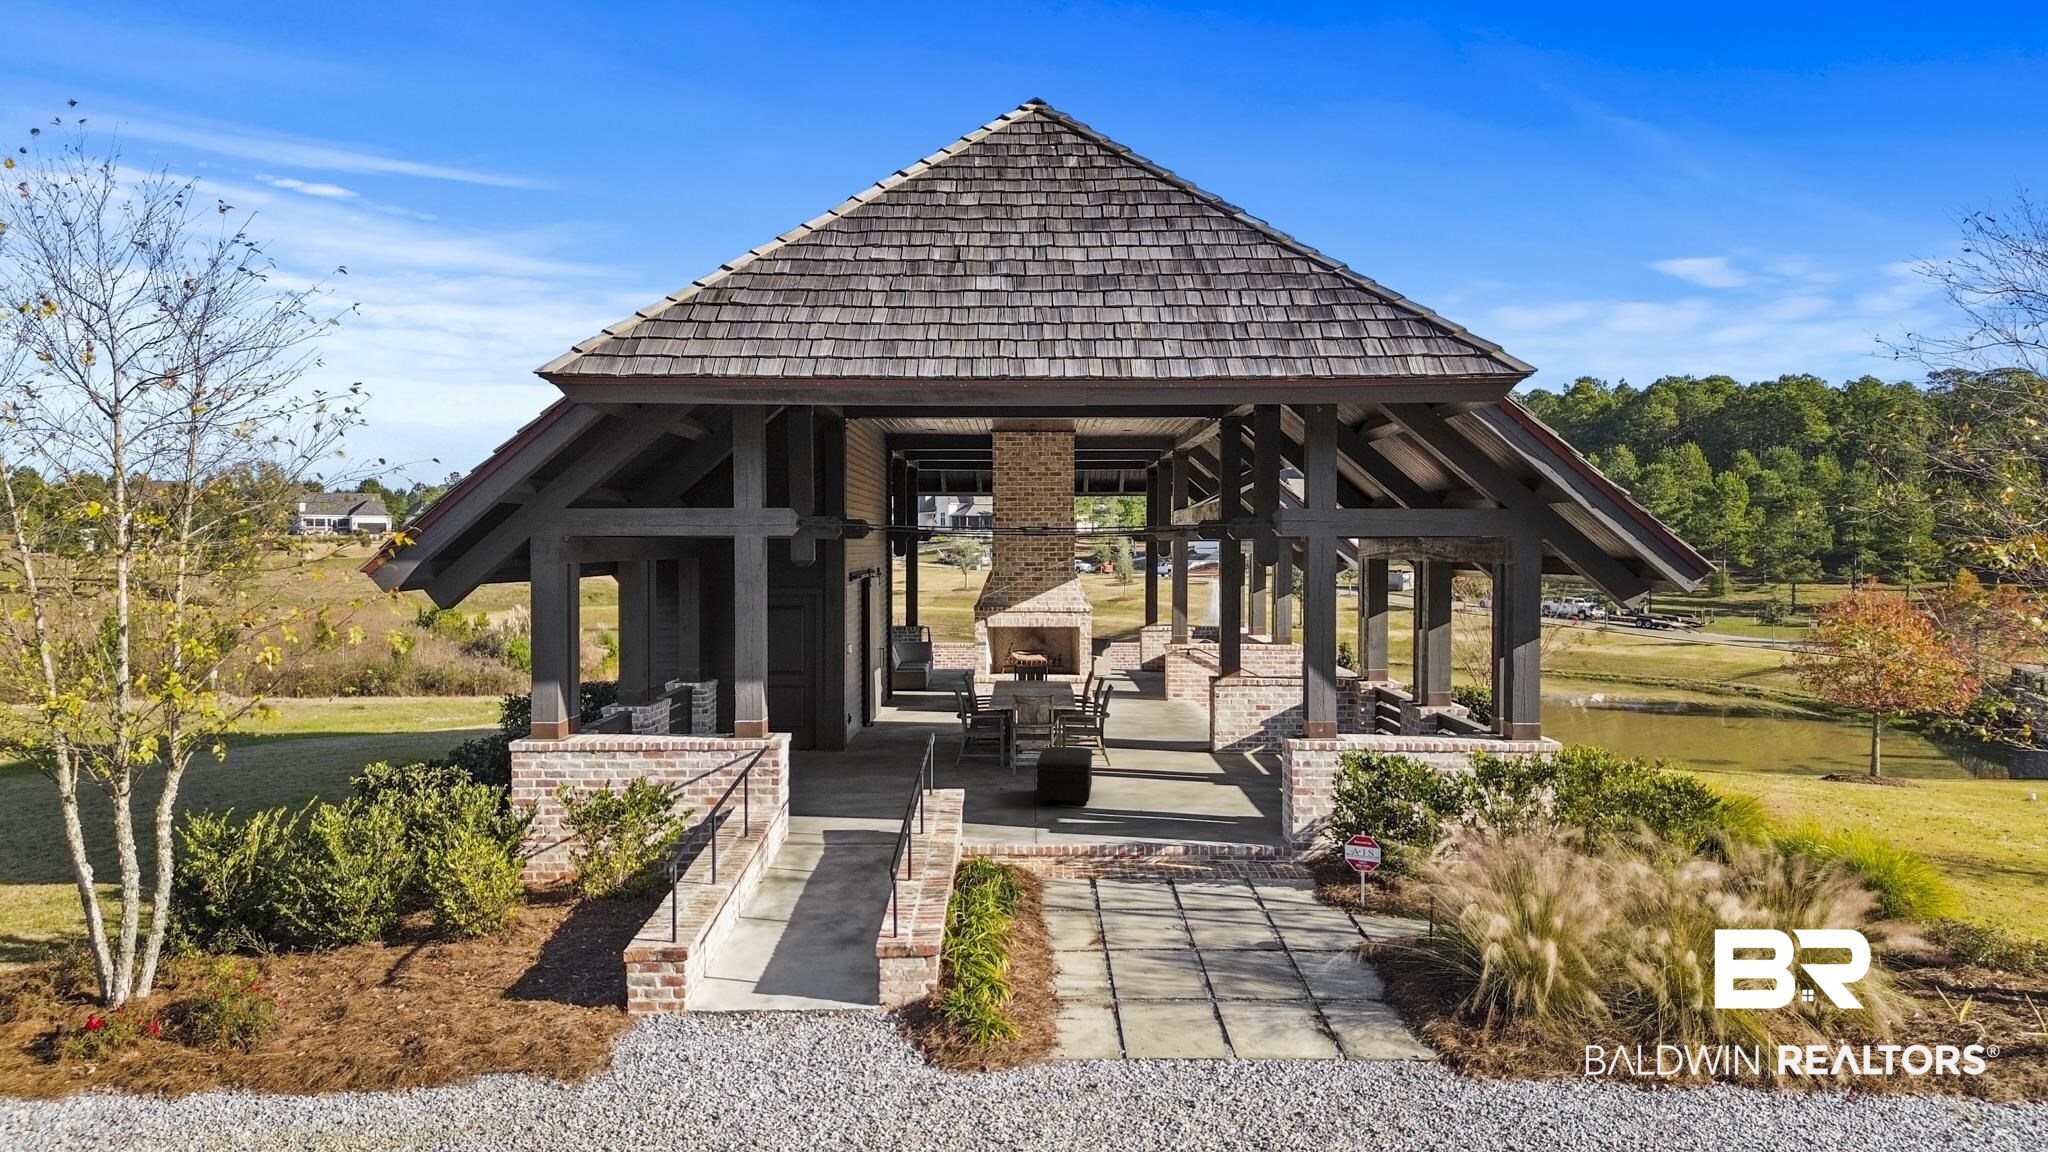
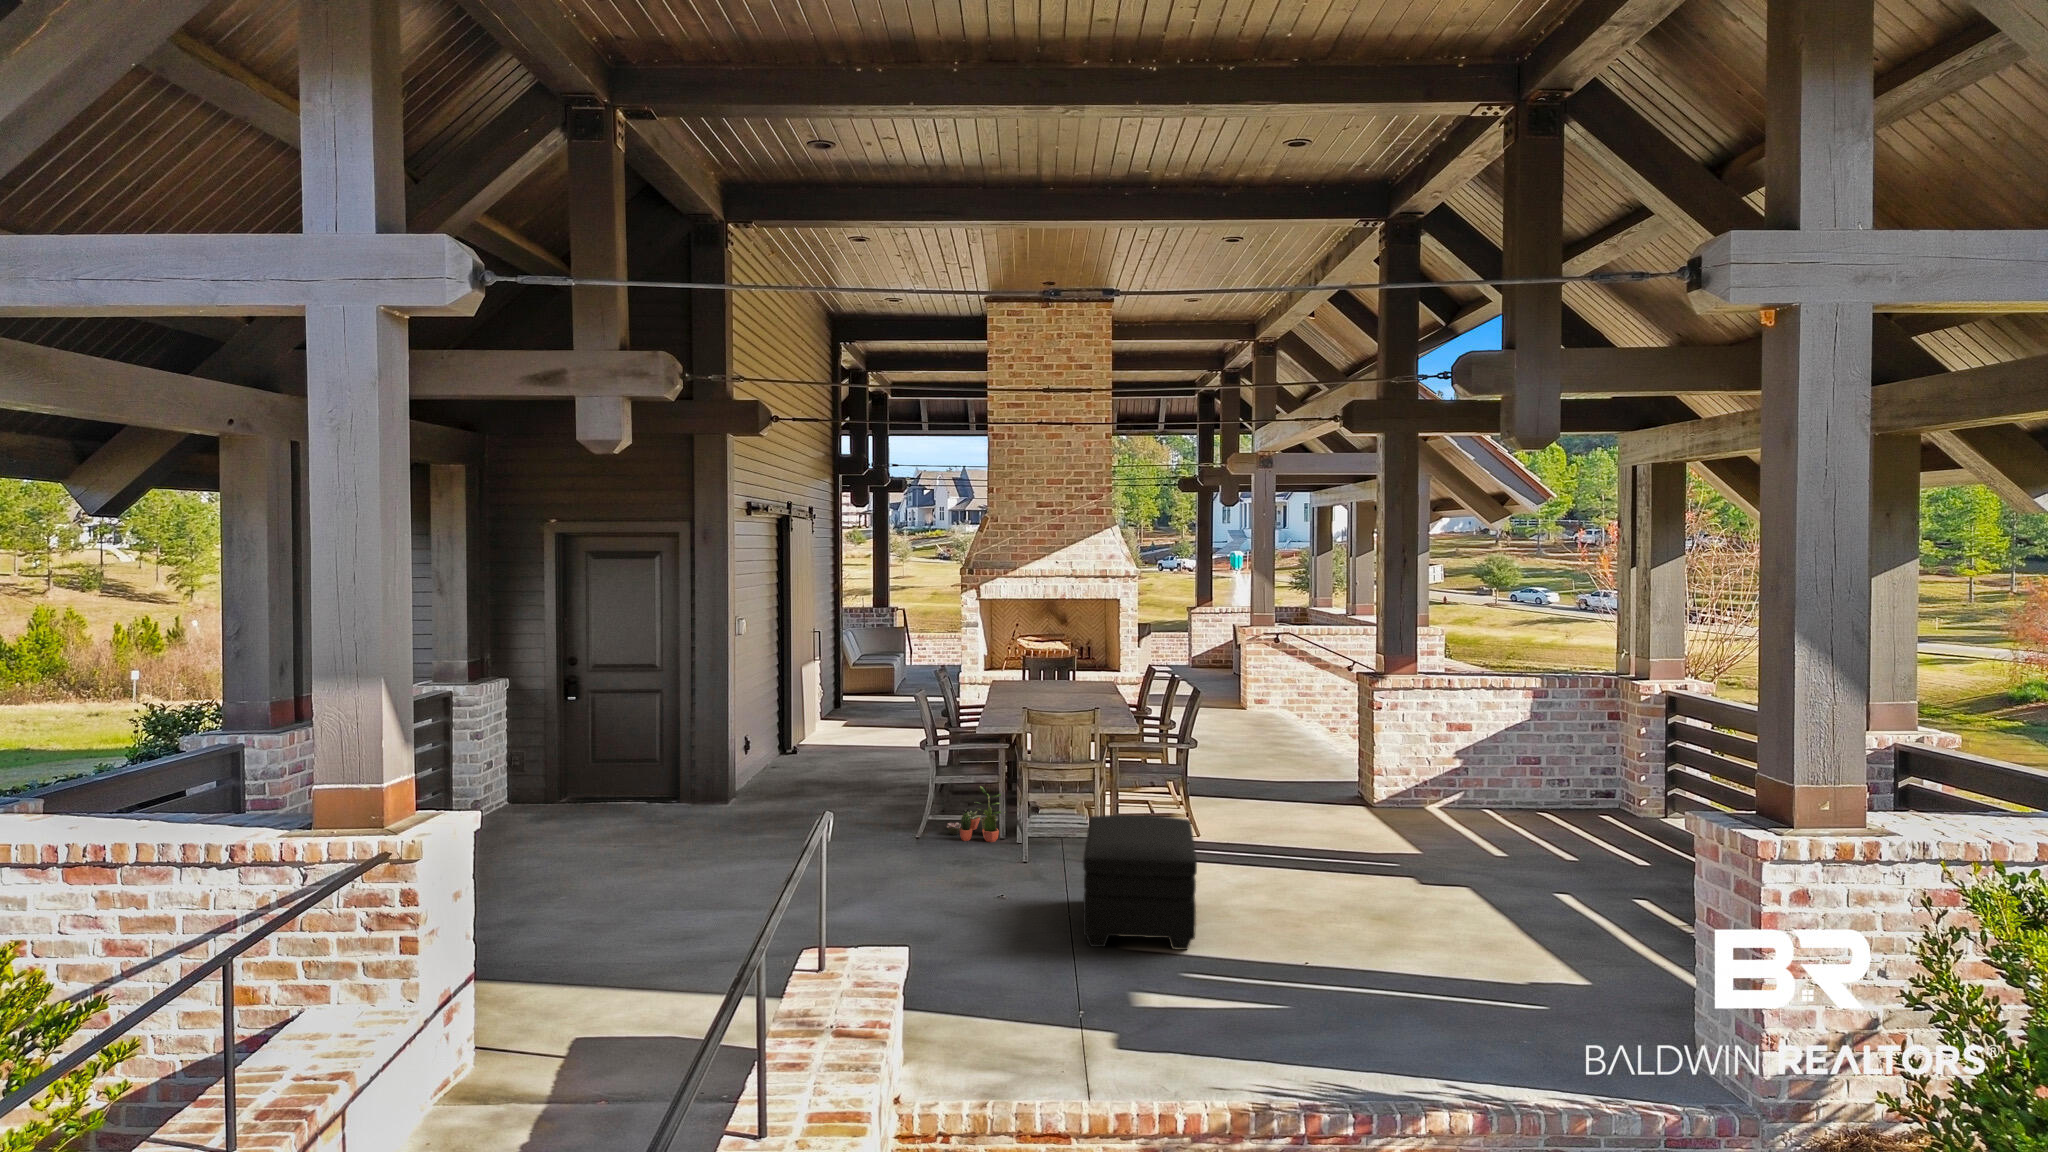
potted plant: none [970,739,1002,768] -> present [947,786,1005,842]

